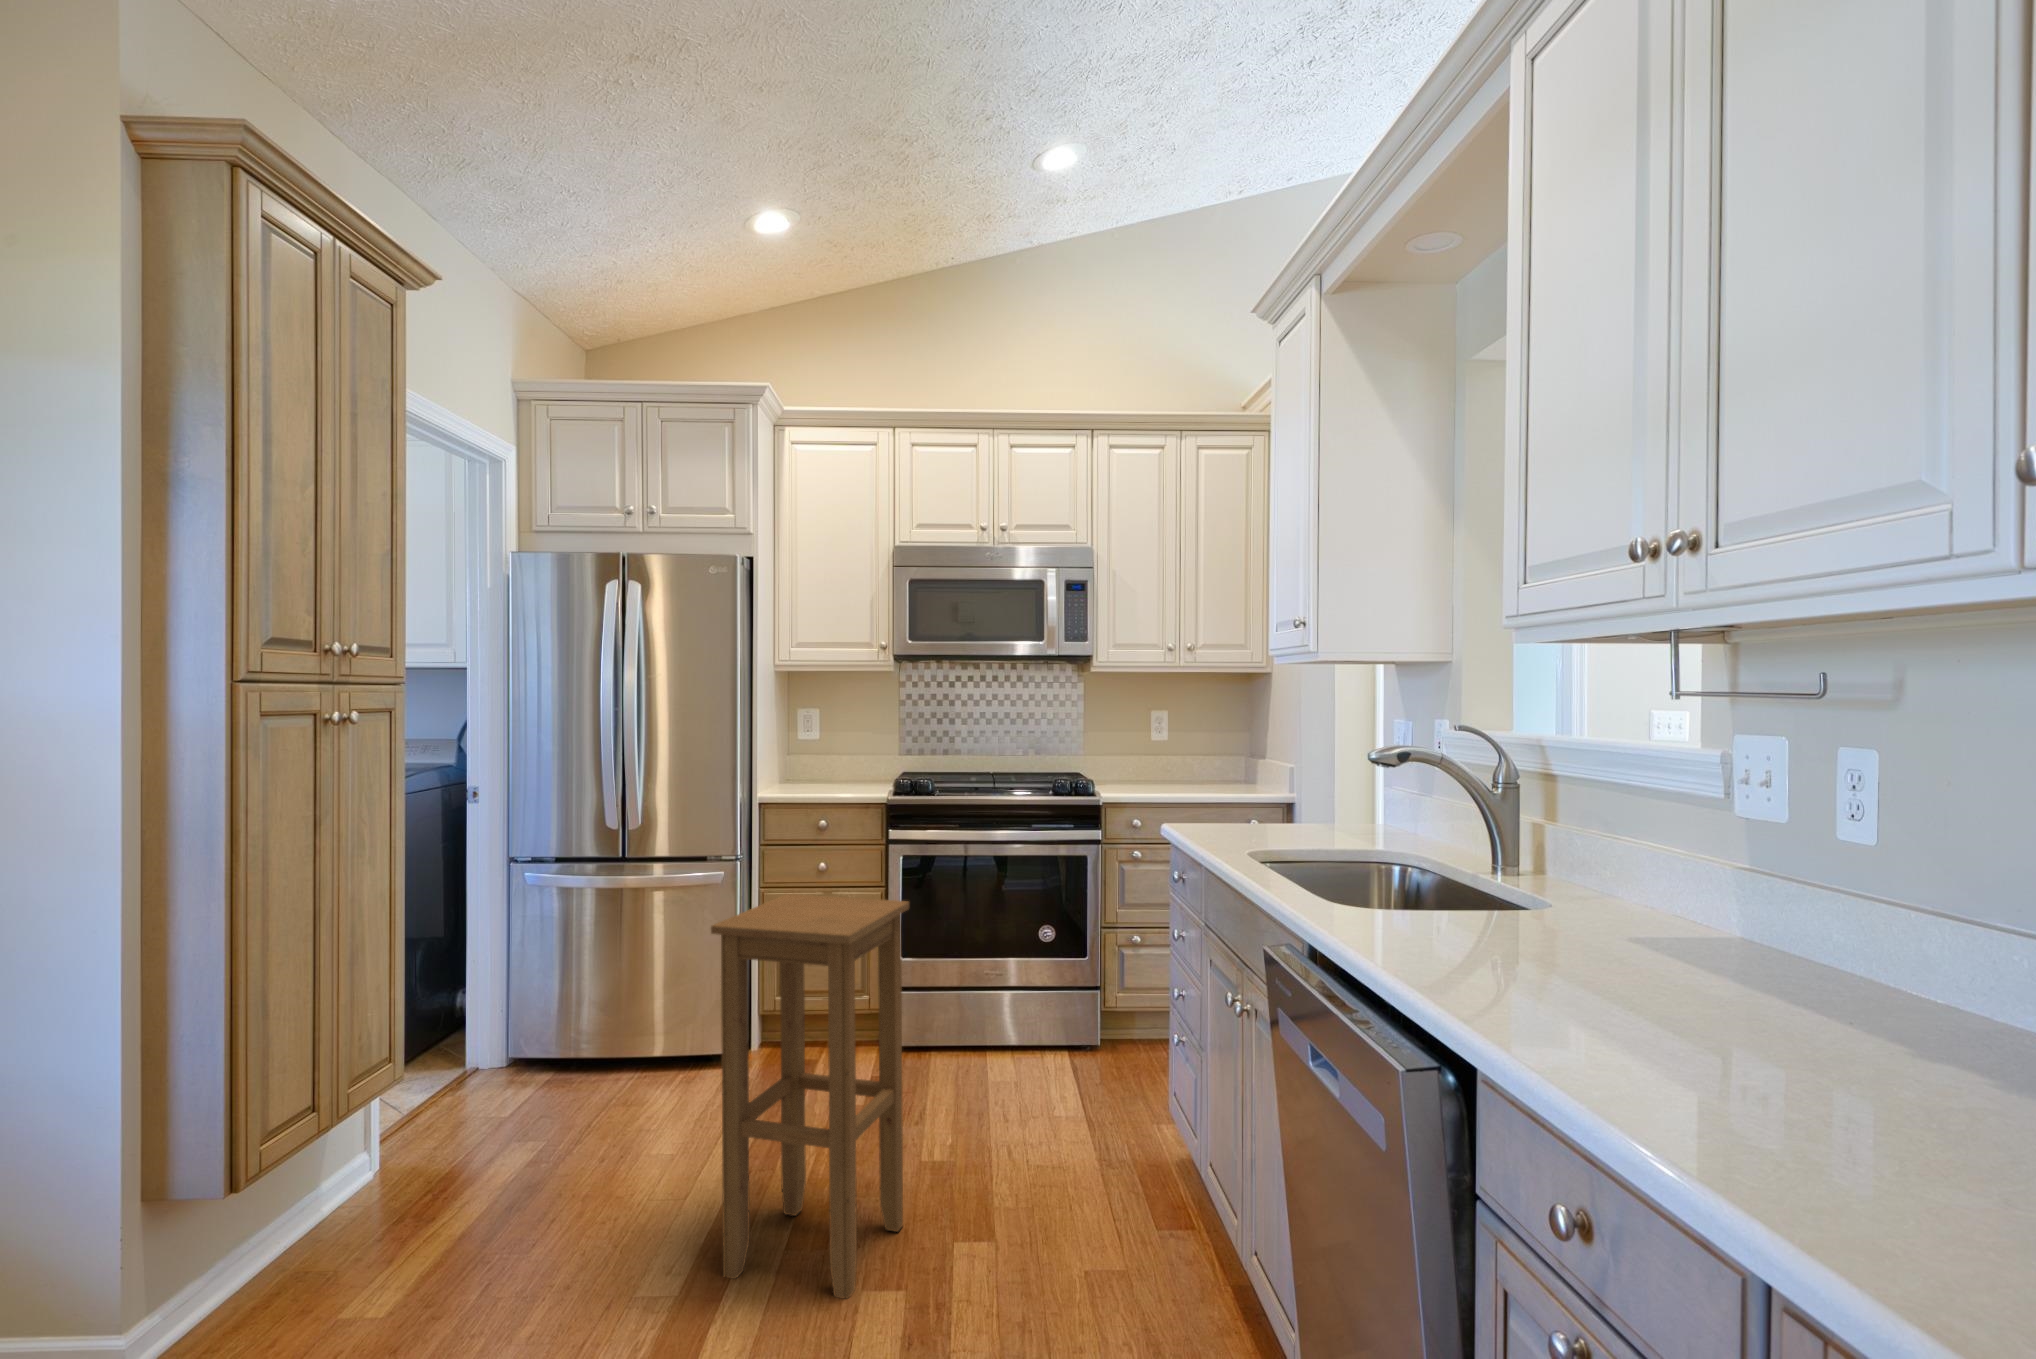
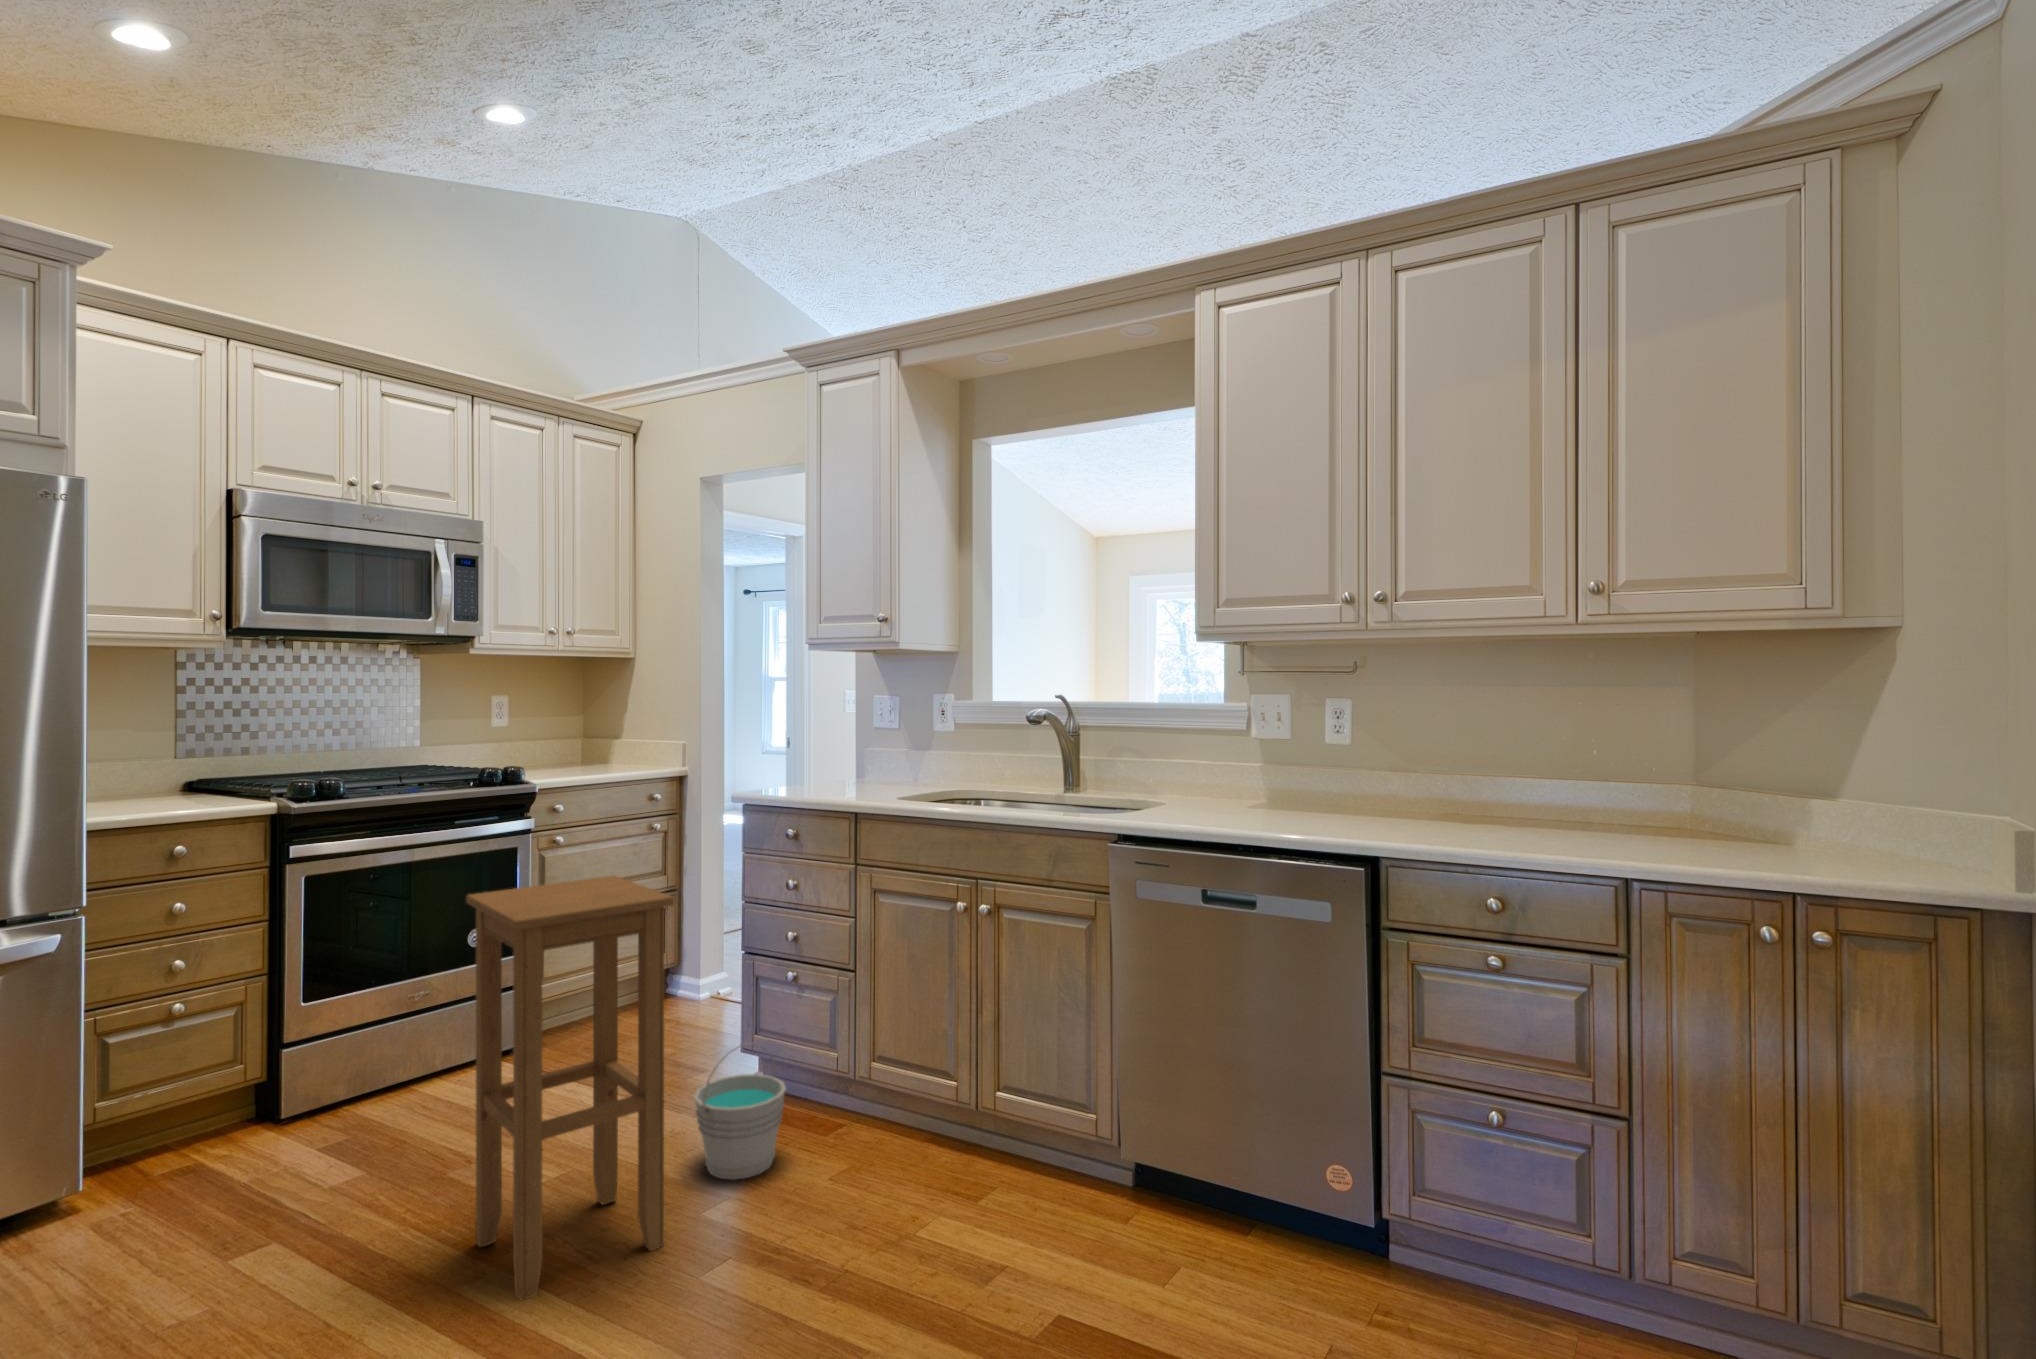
bucket: none [967,1122,1074,1281] -> present [694,1043,786,1180]

